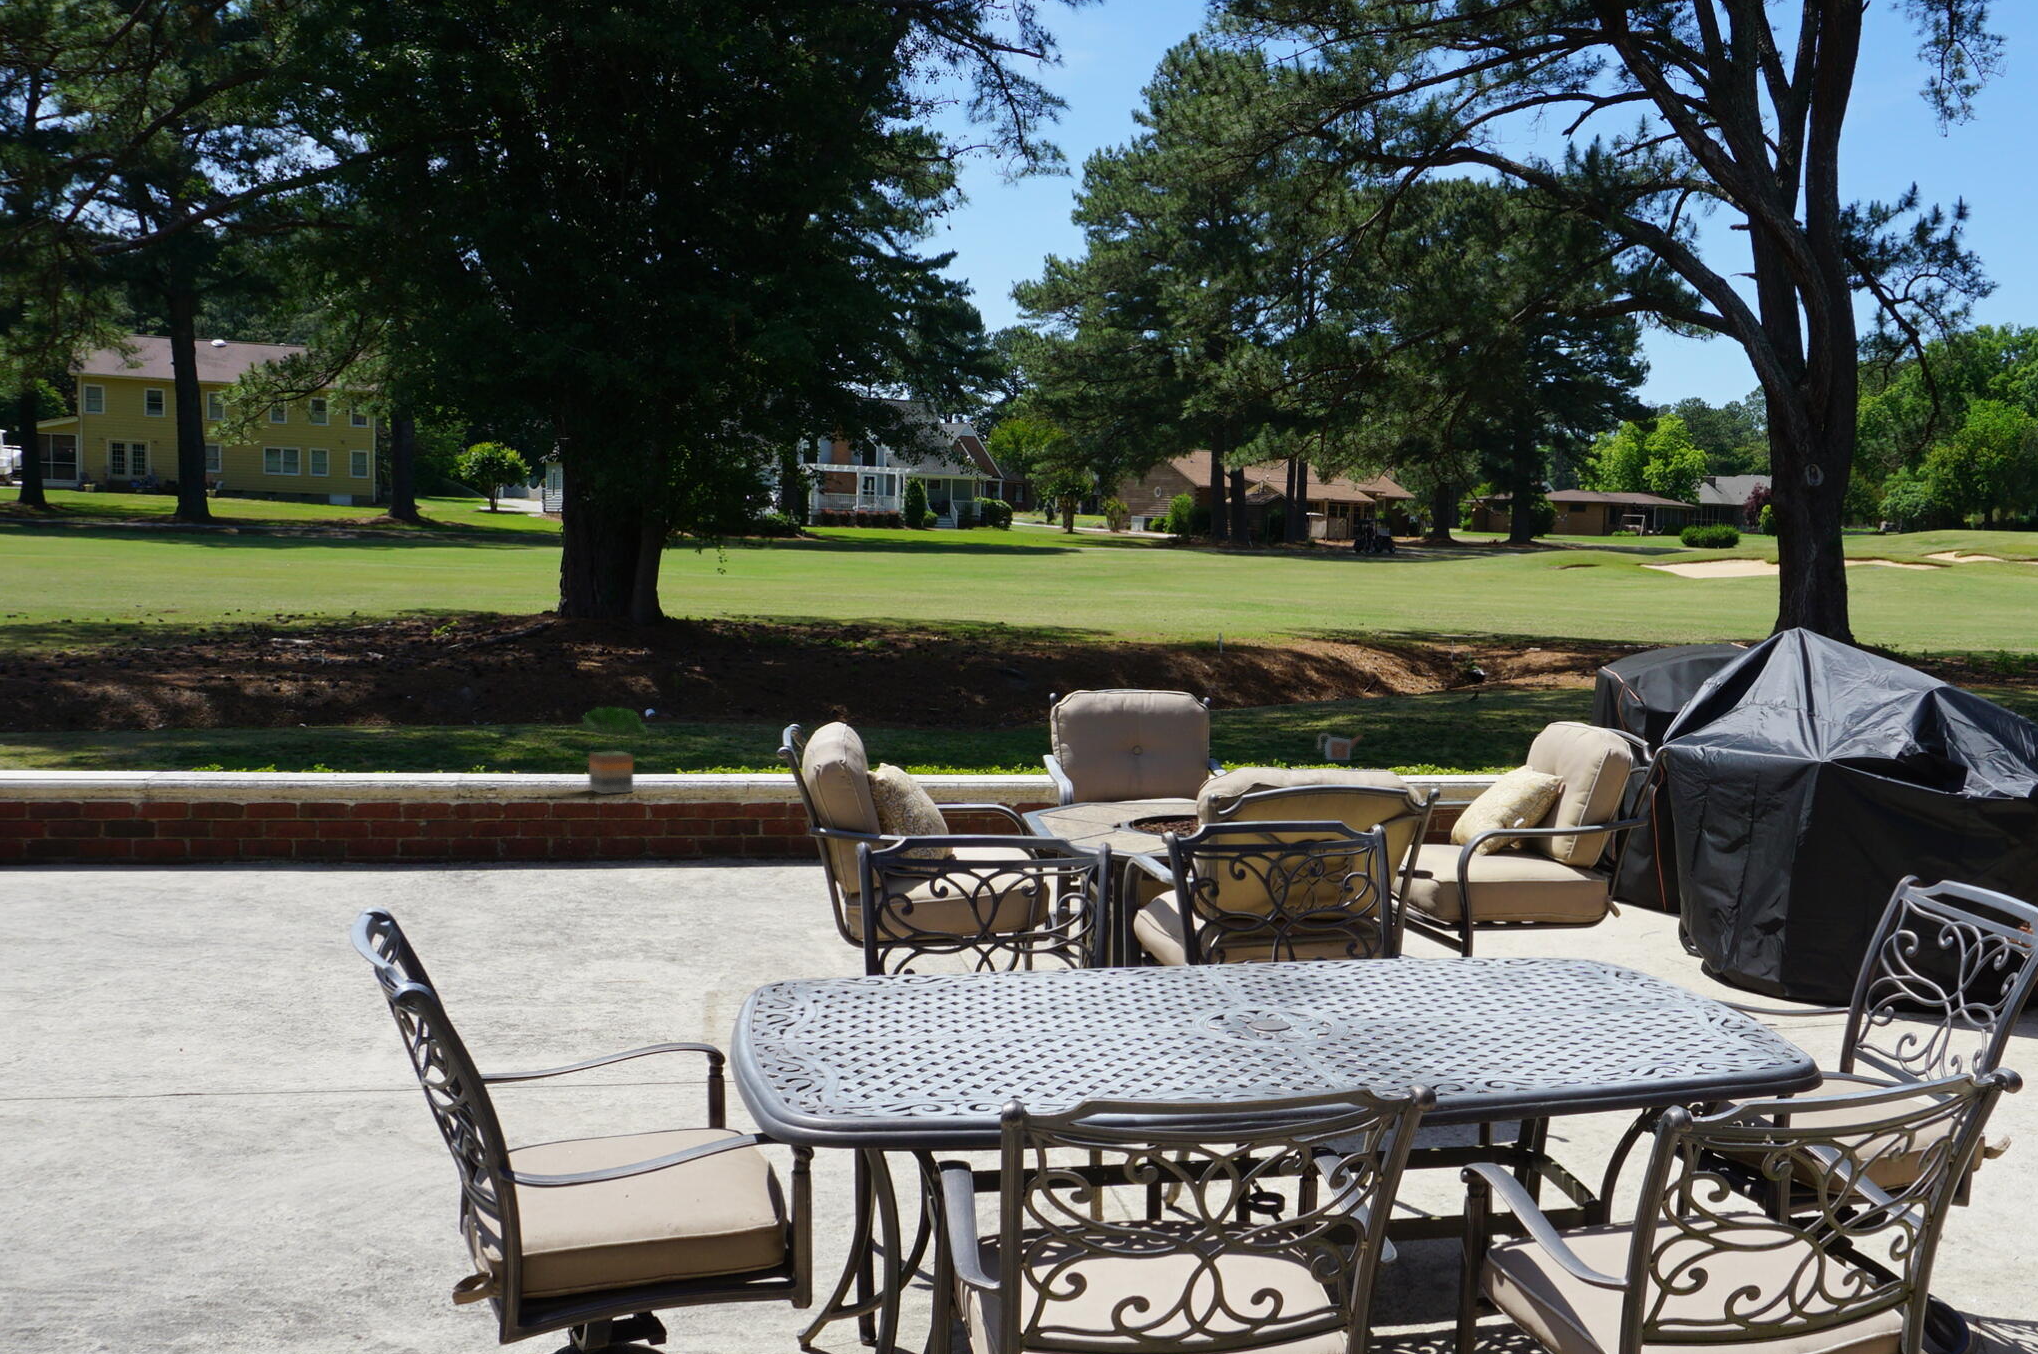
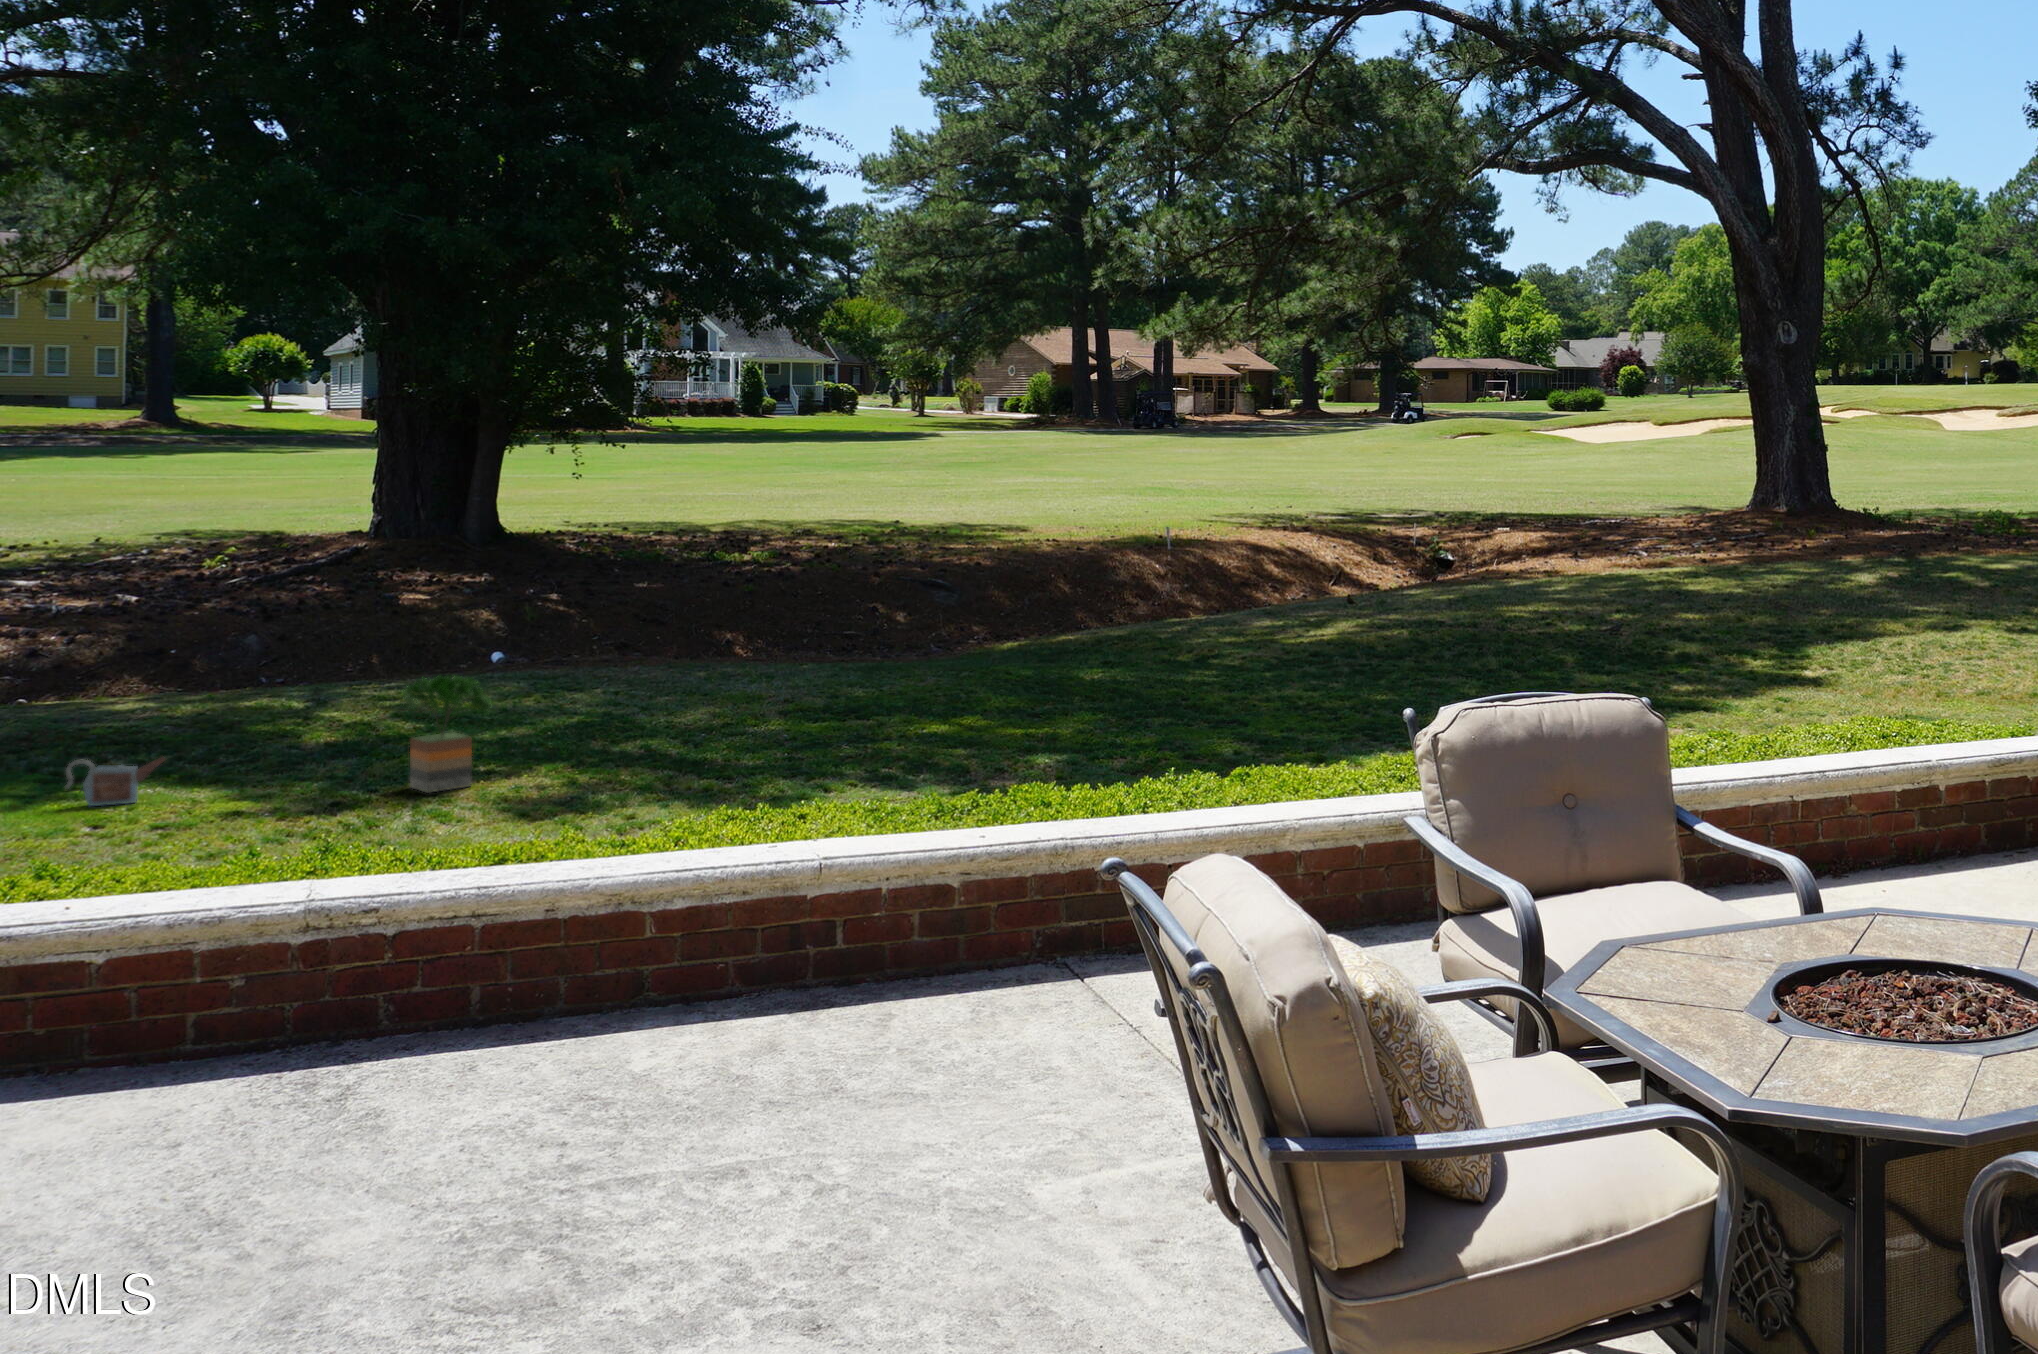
watering can: present [1317,733,1362,760] -> present [66,757,165,806]

